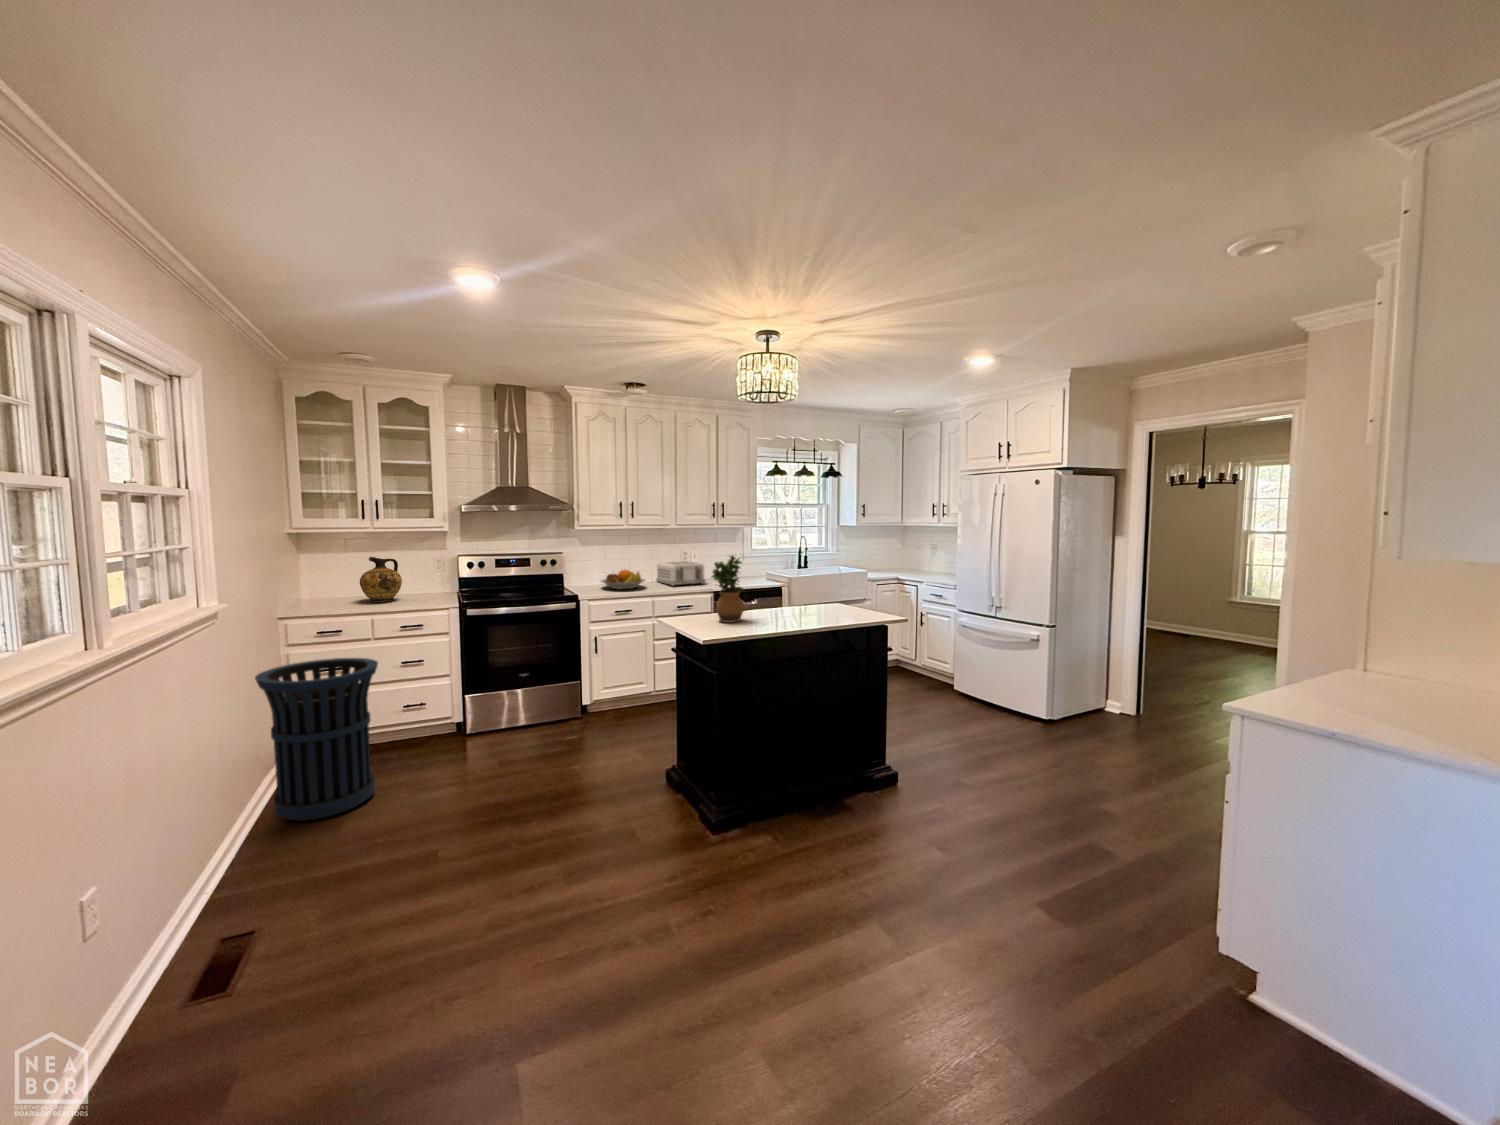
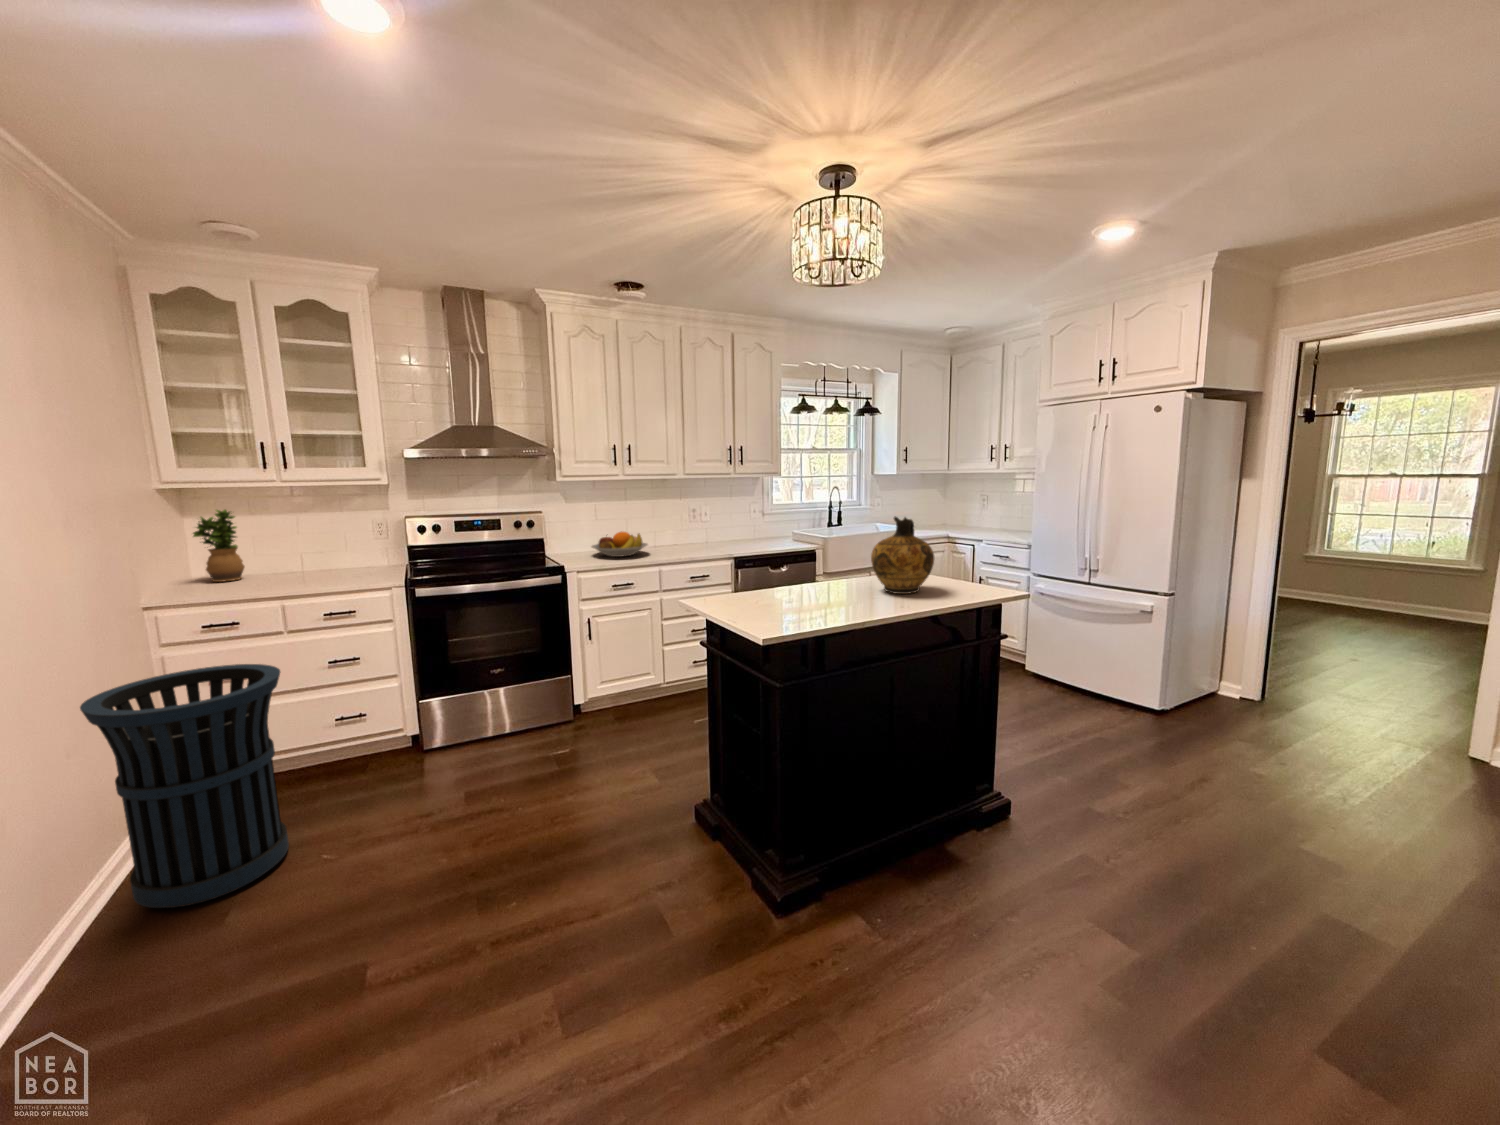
potted plant: present [711,555,744,623] -> present [193,510,245,582]
ceramic jug: present [360,557,402,602] -> present [871,516,934,594]
toaster: present [656,561,706,586] -> none [660,520,722,551]

